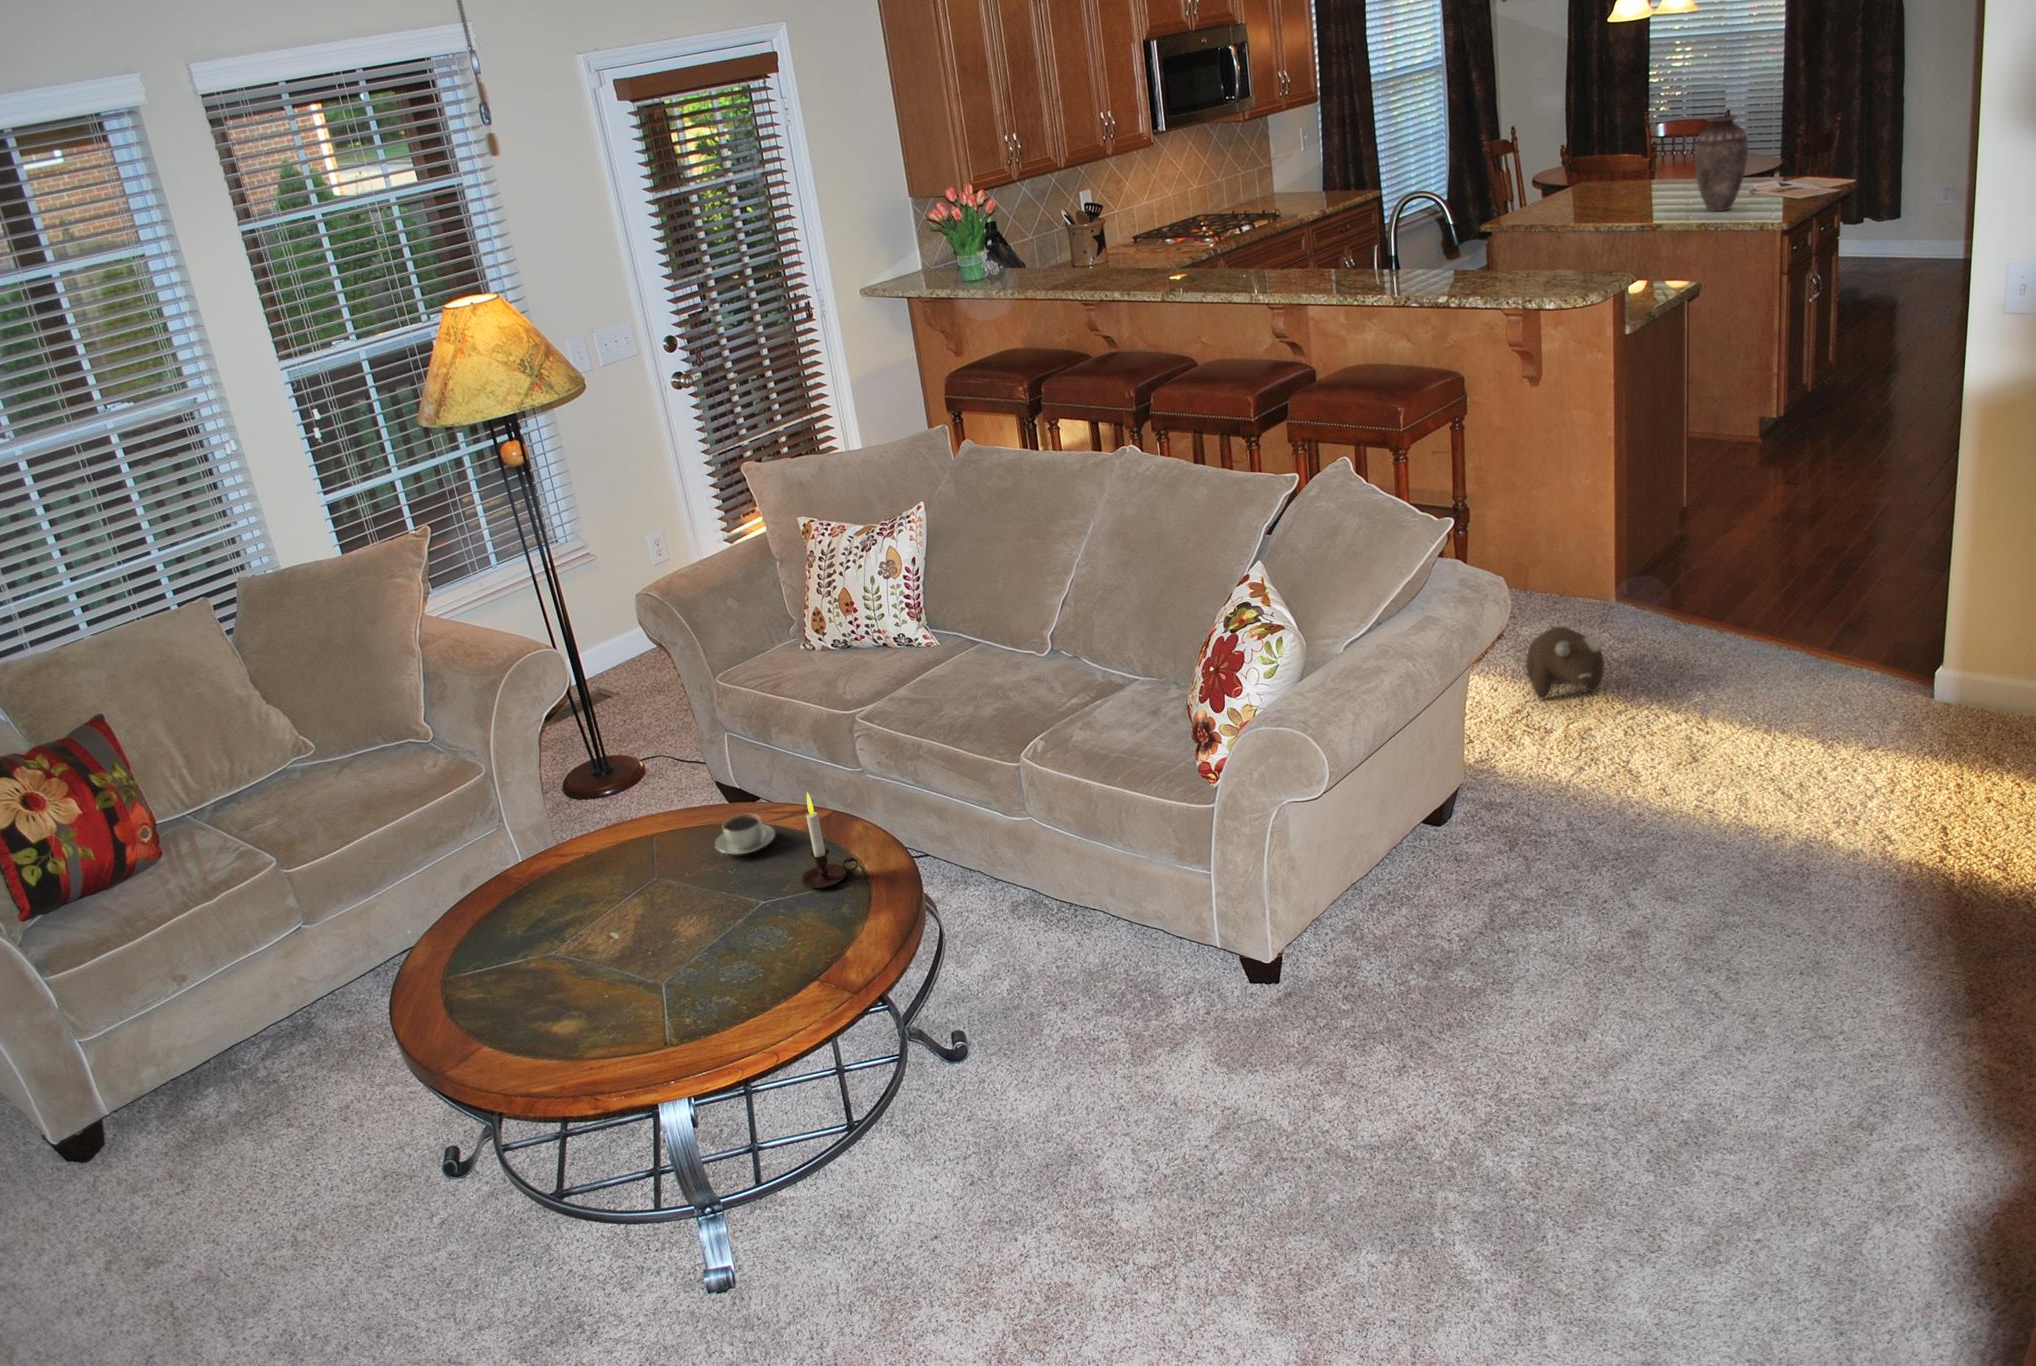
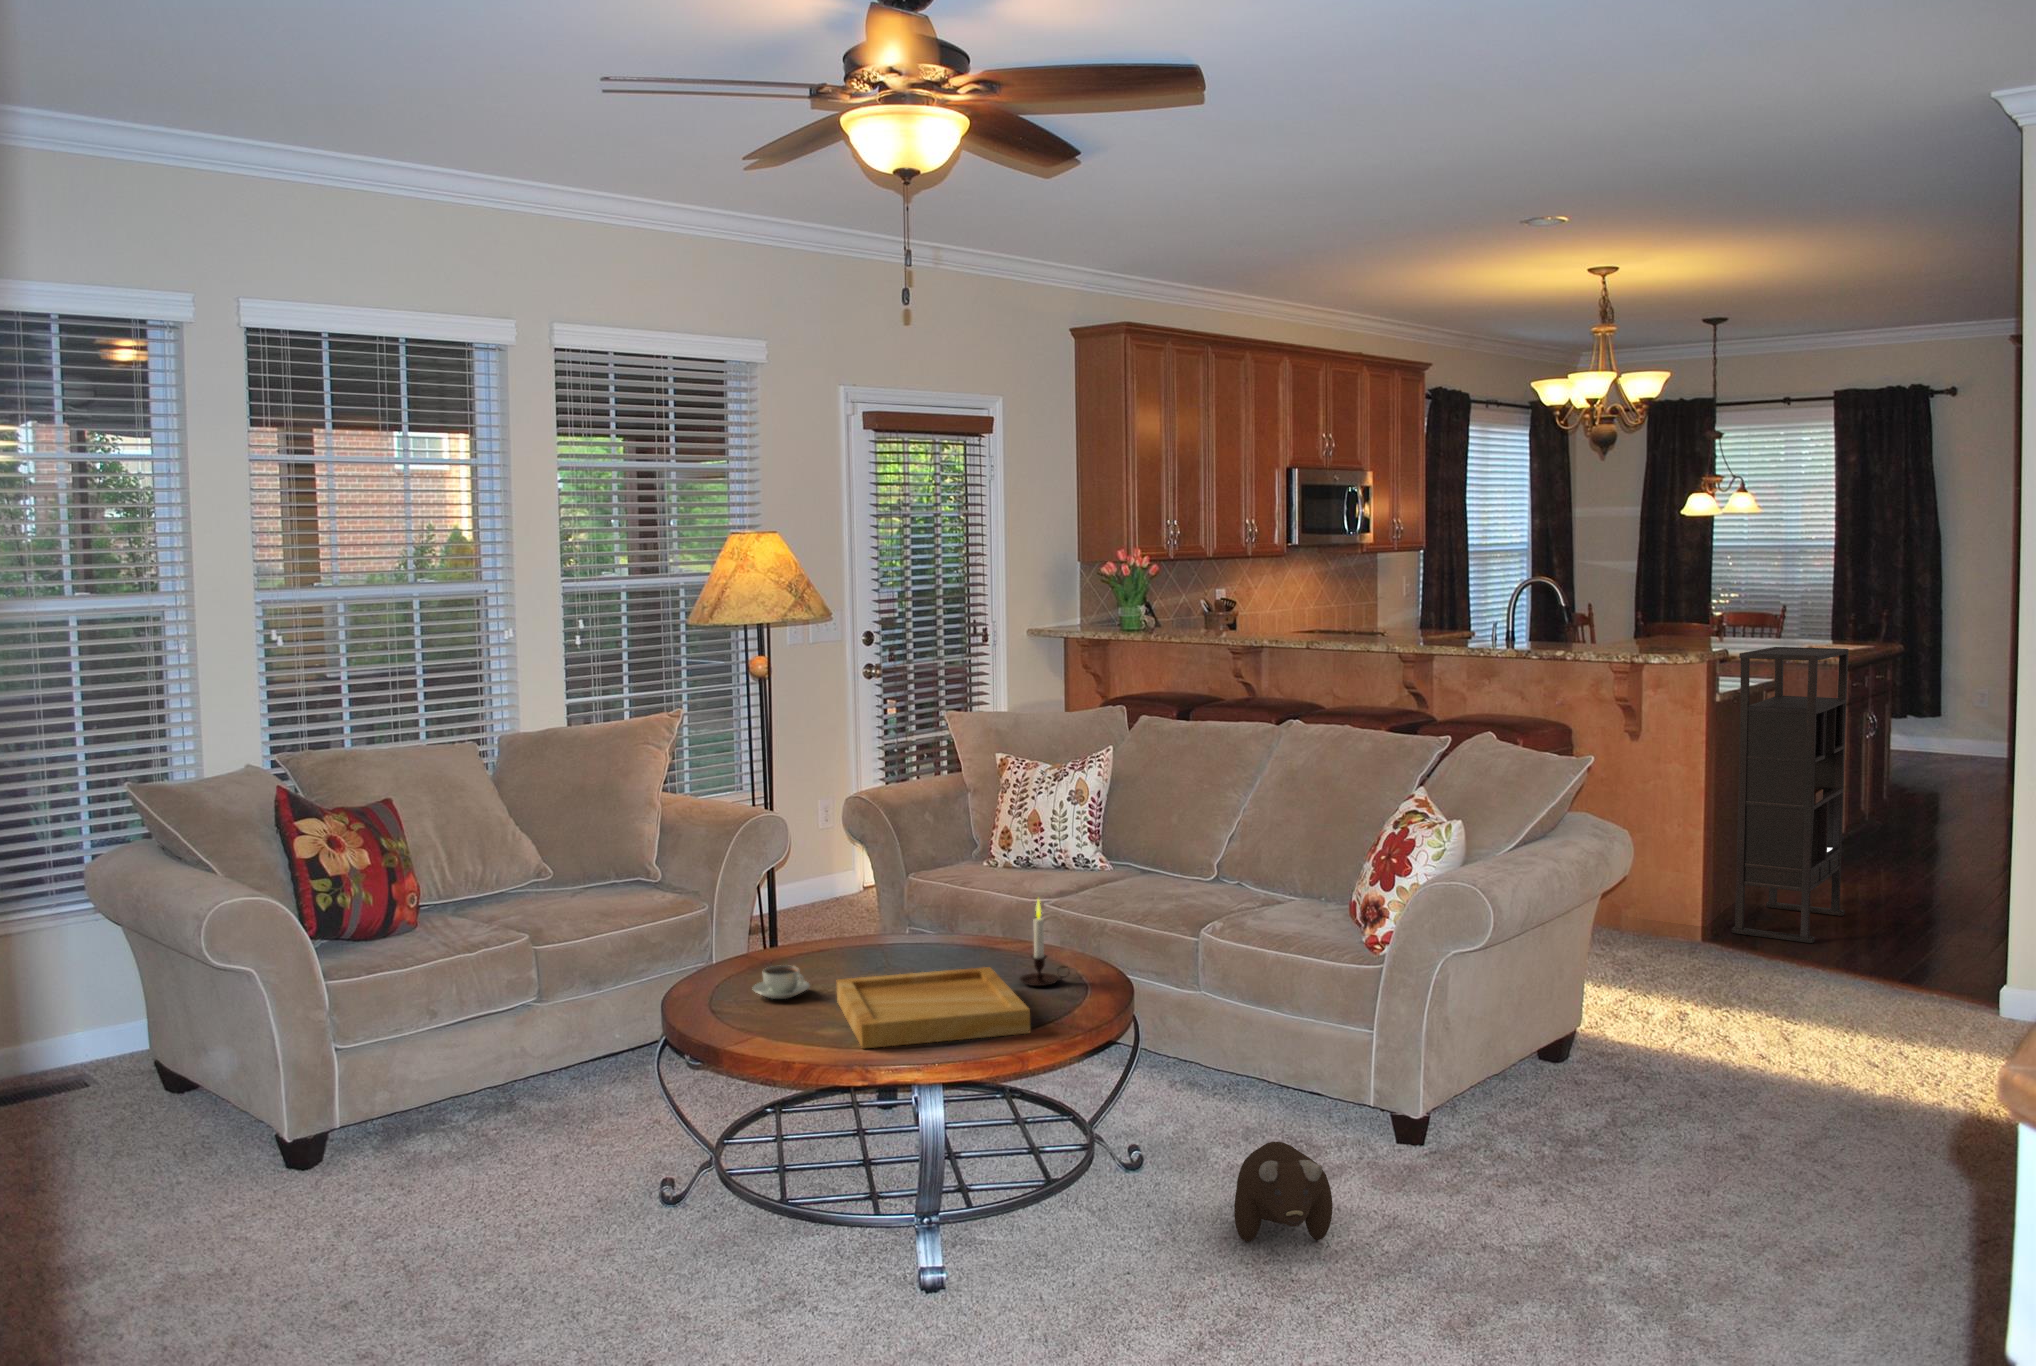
vase: present [1694,115,1748,211] -> none [1768,573,1815,652]
bookshelf: none [1642,240,1776,588] -> present [1732,647,1849,943]
plush toy: present [1526,627,1604,699] -> present [1234,1142,1333,1242]
coffee cup: present [715,814,775,854] -> present [753,965,810,999]
tray: none [586,876,798,1040] -> present [837,967,1030,1048]

